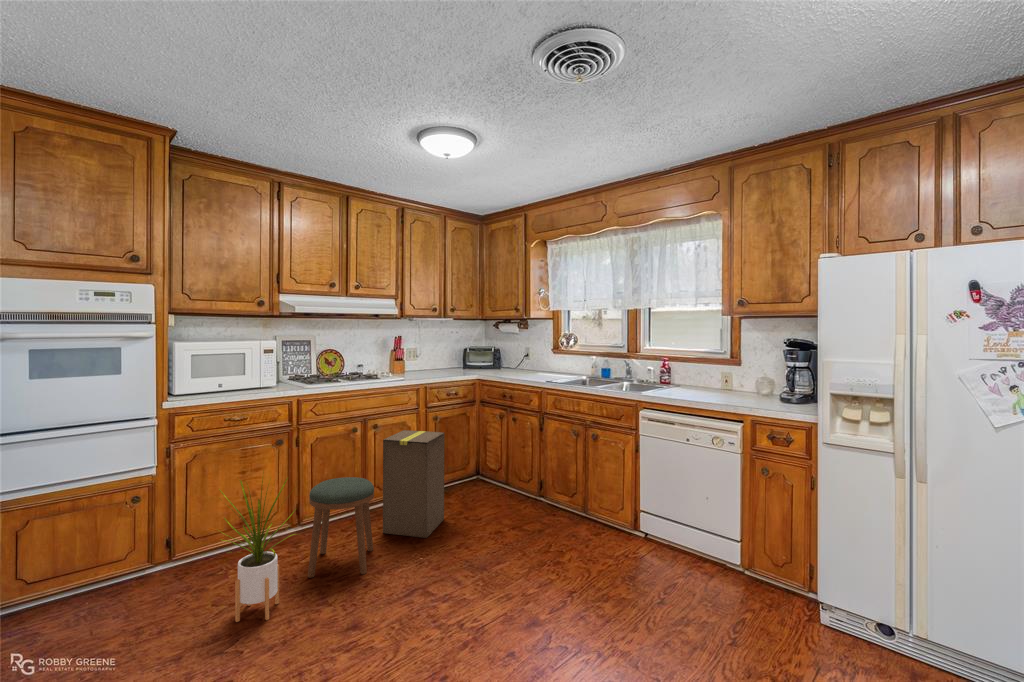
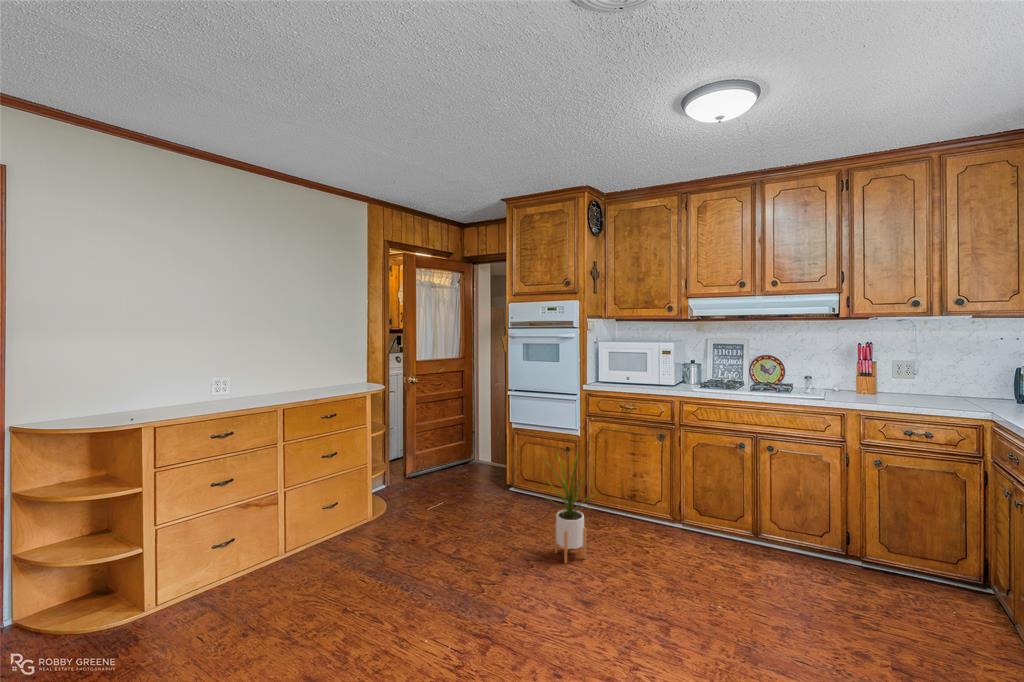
cardboard box: present [383,430,445,538] -> none [733,459,825,597]
stool: present [308,477,374,578] -> none [625,480,701,583]

